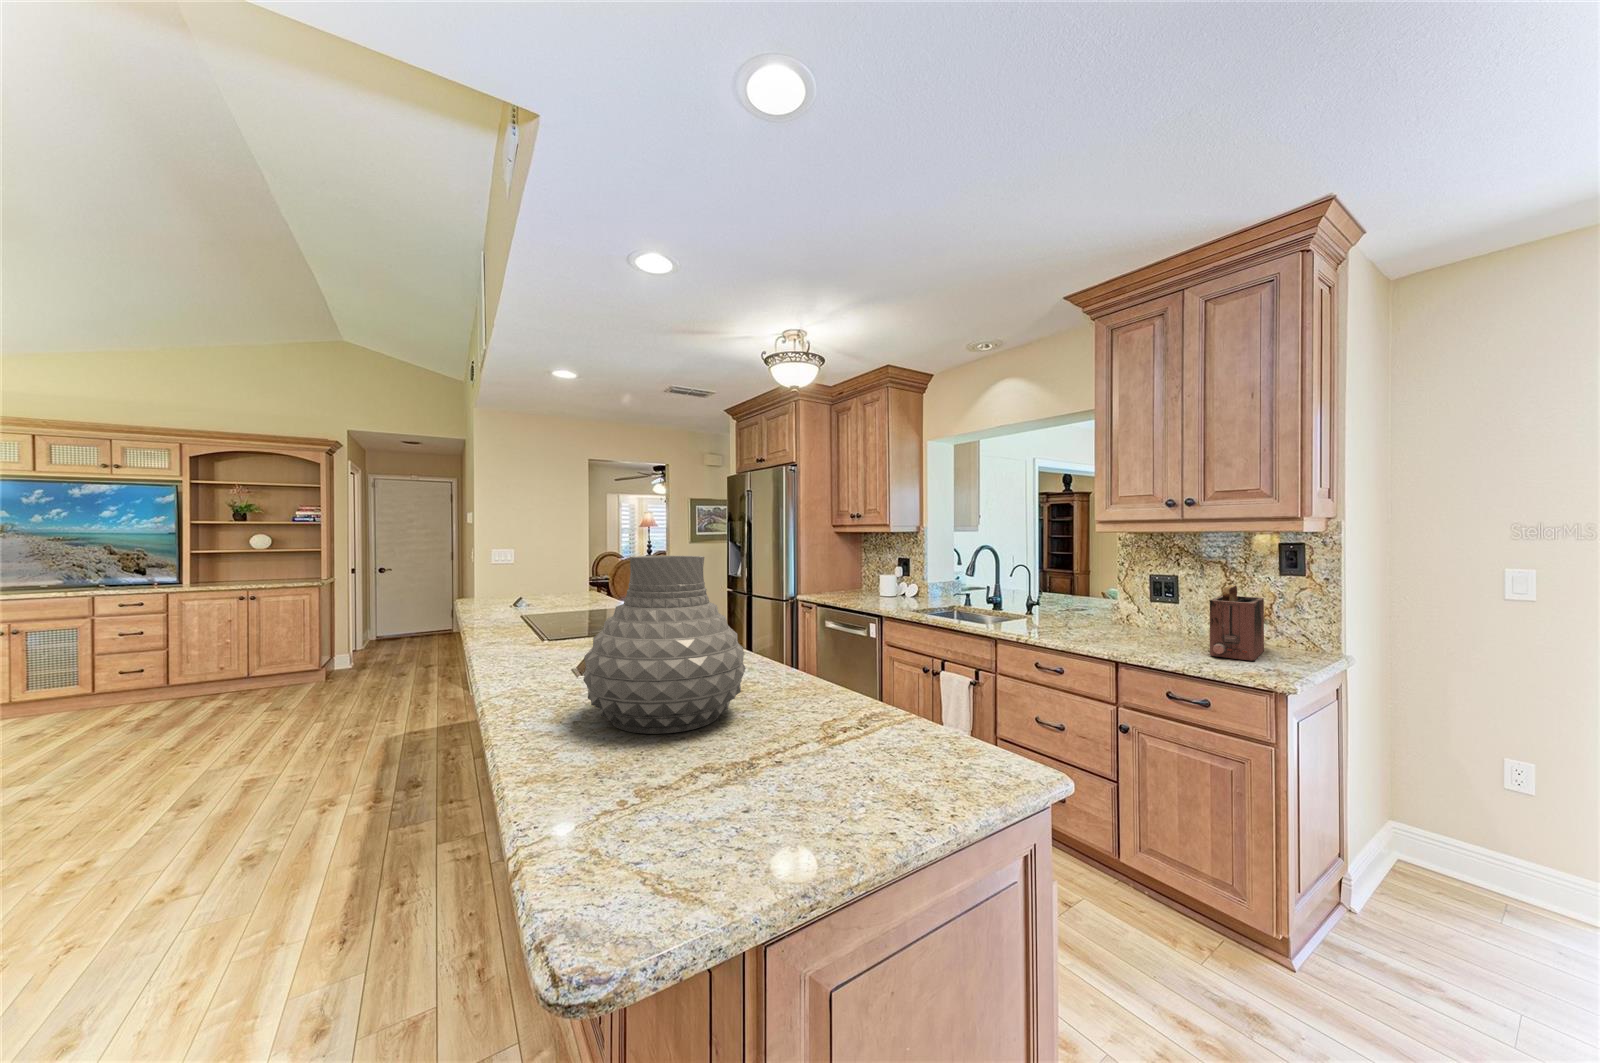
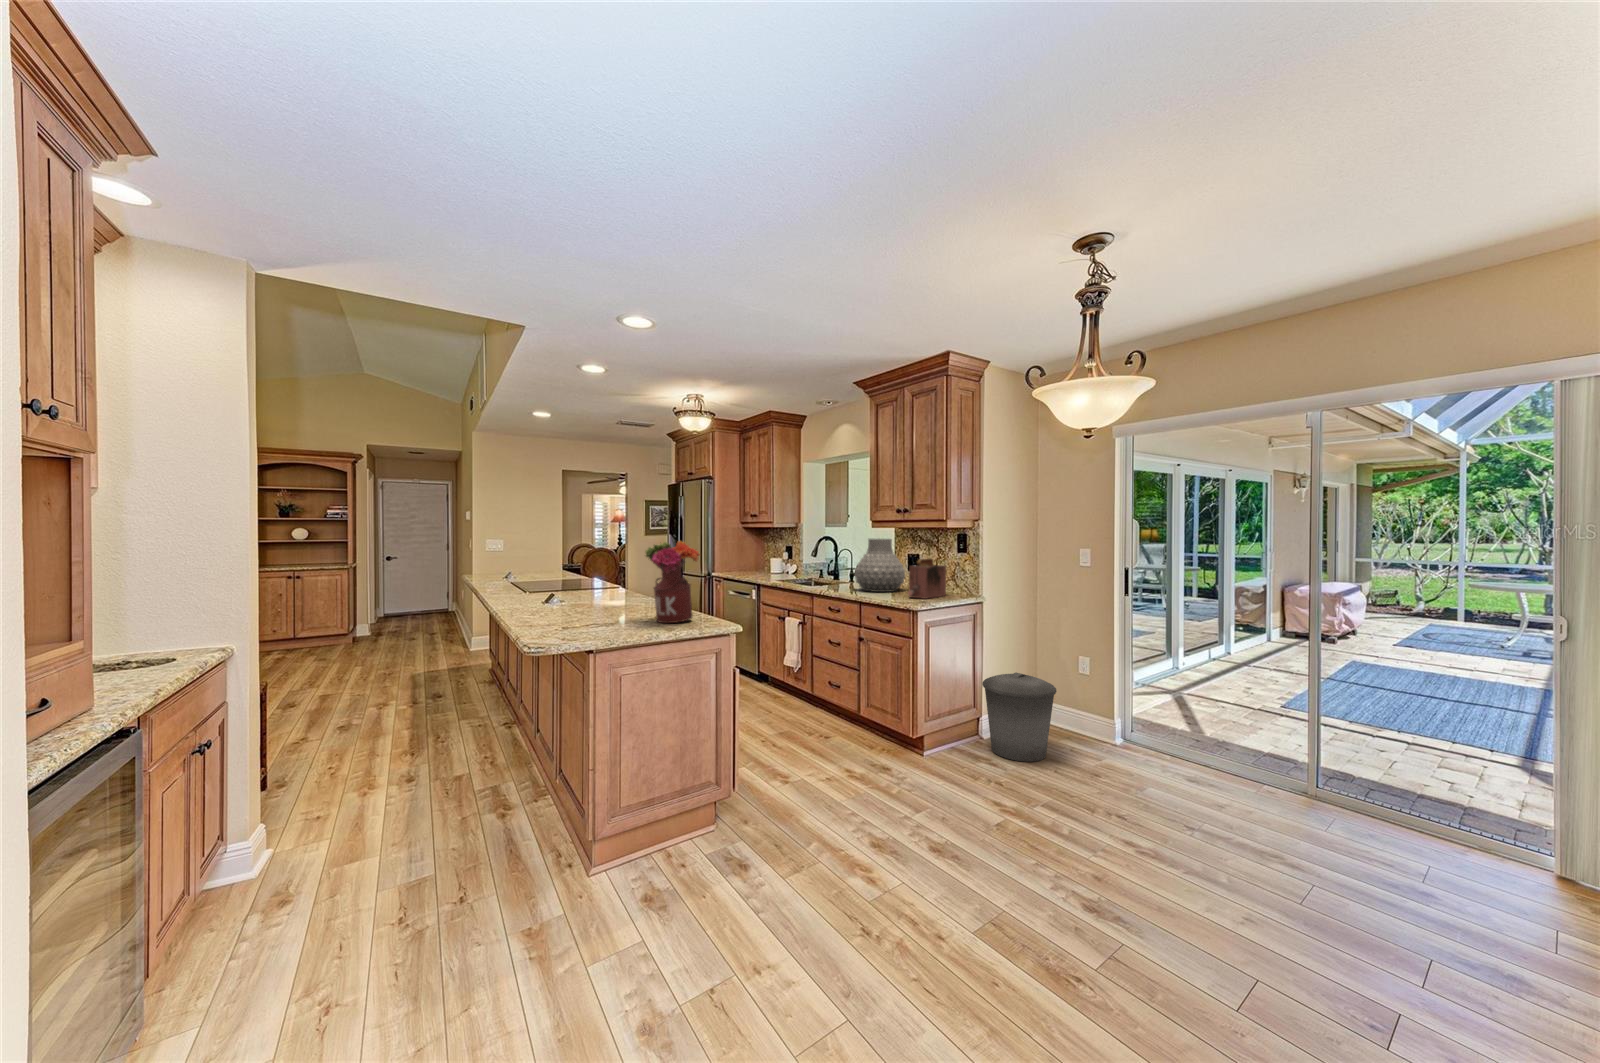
vase: present [583,556,746,734] -> present [855,539,905,592]
flower arrangement: none [822,568,969,786] -> present [645,541,700,623]
trash can: none [1360,797,1557,989] -> present [982,673,1057,762]

